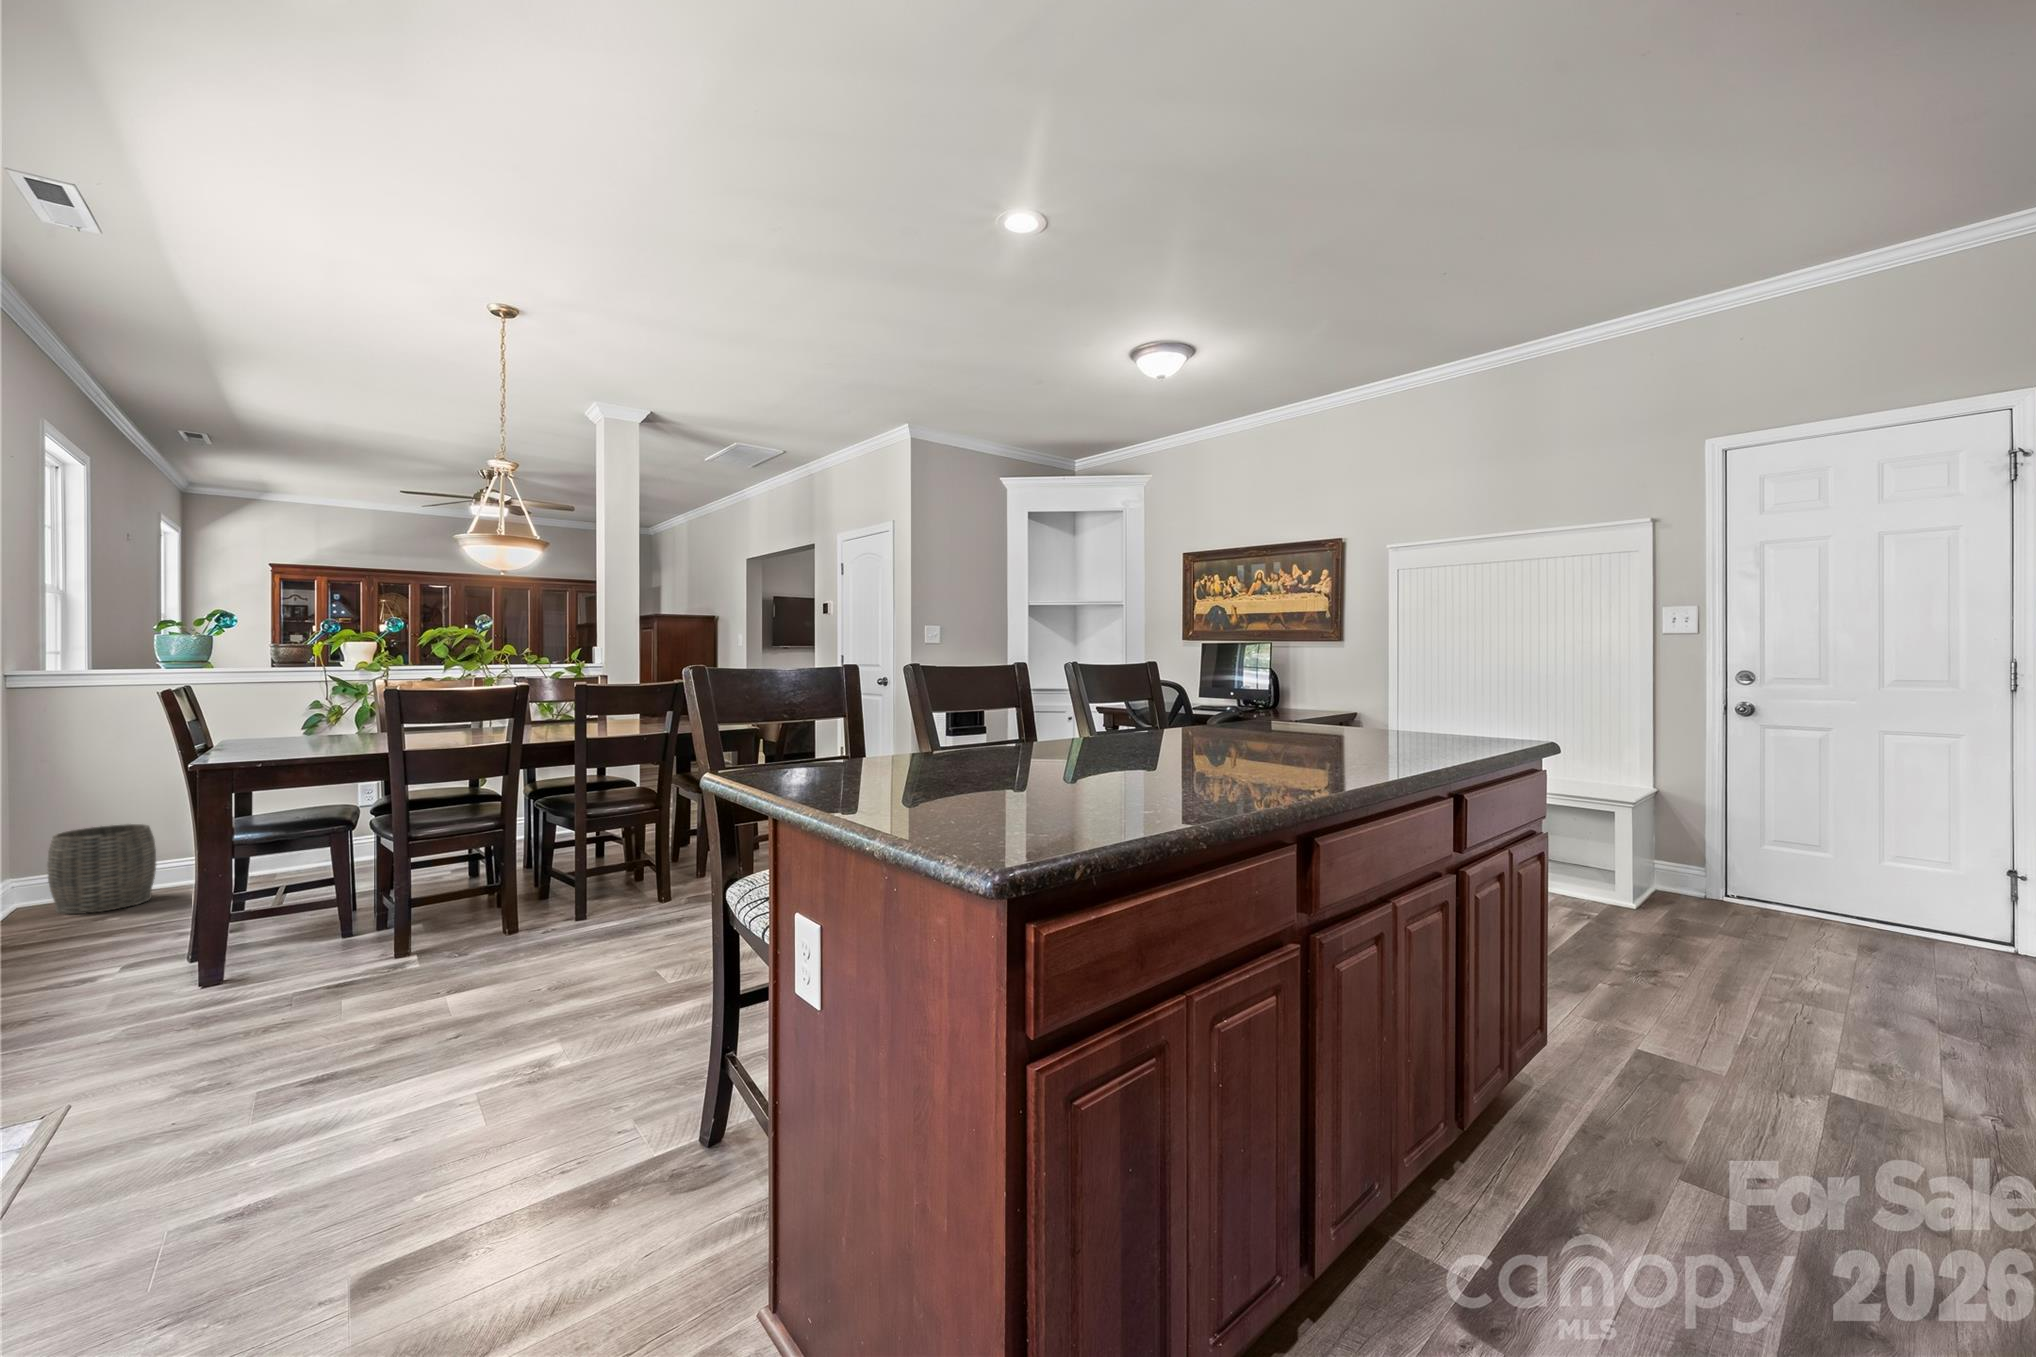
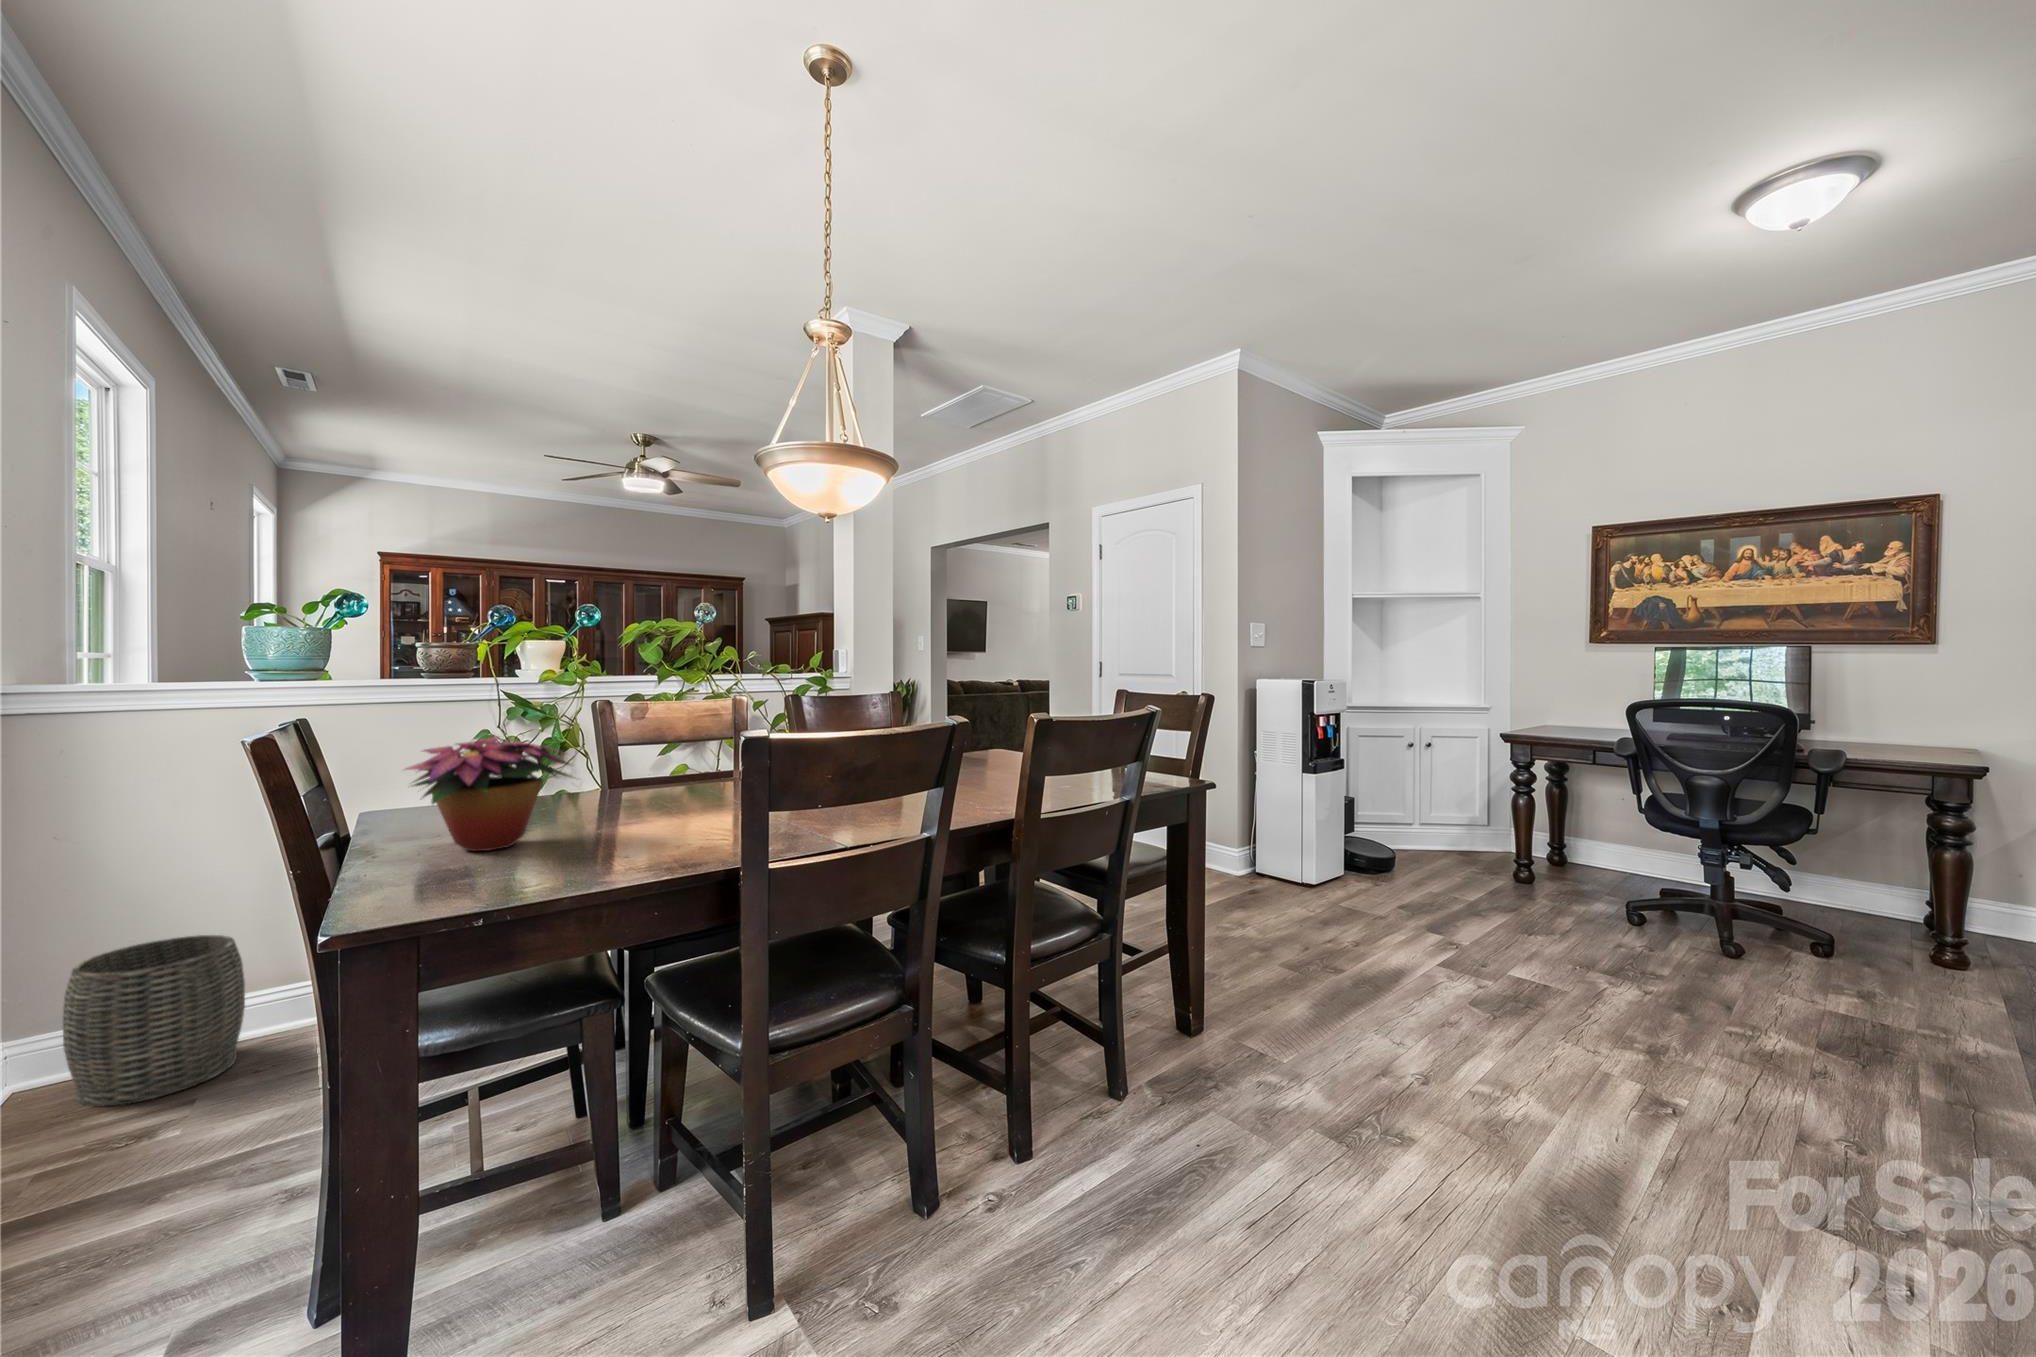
flower arrangement: none [230,693,337,751] -> present [406,737,573,851]

